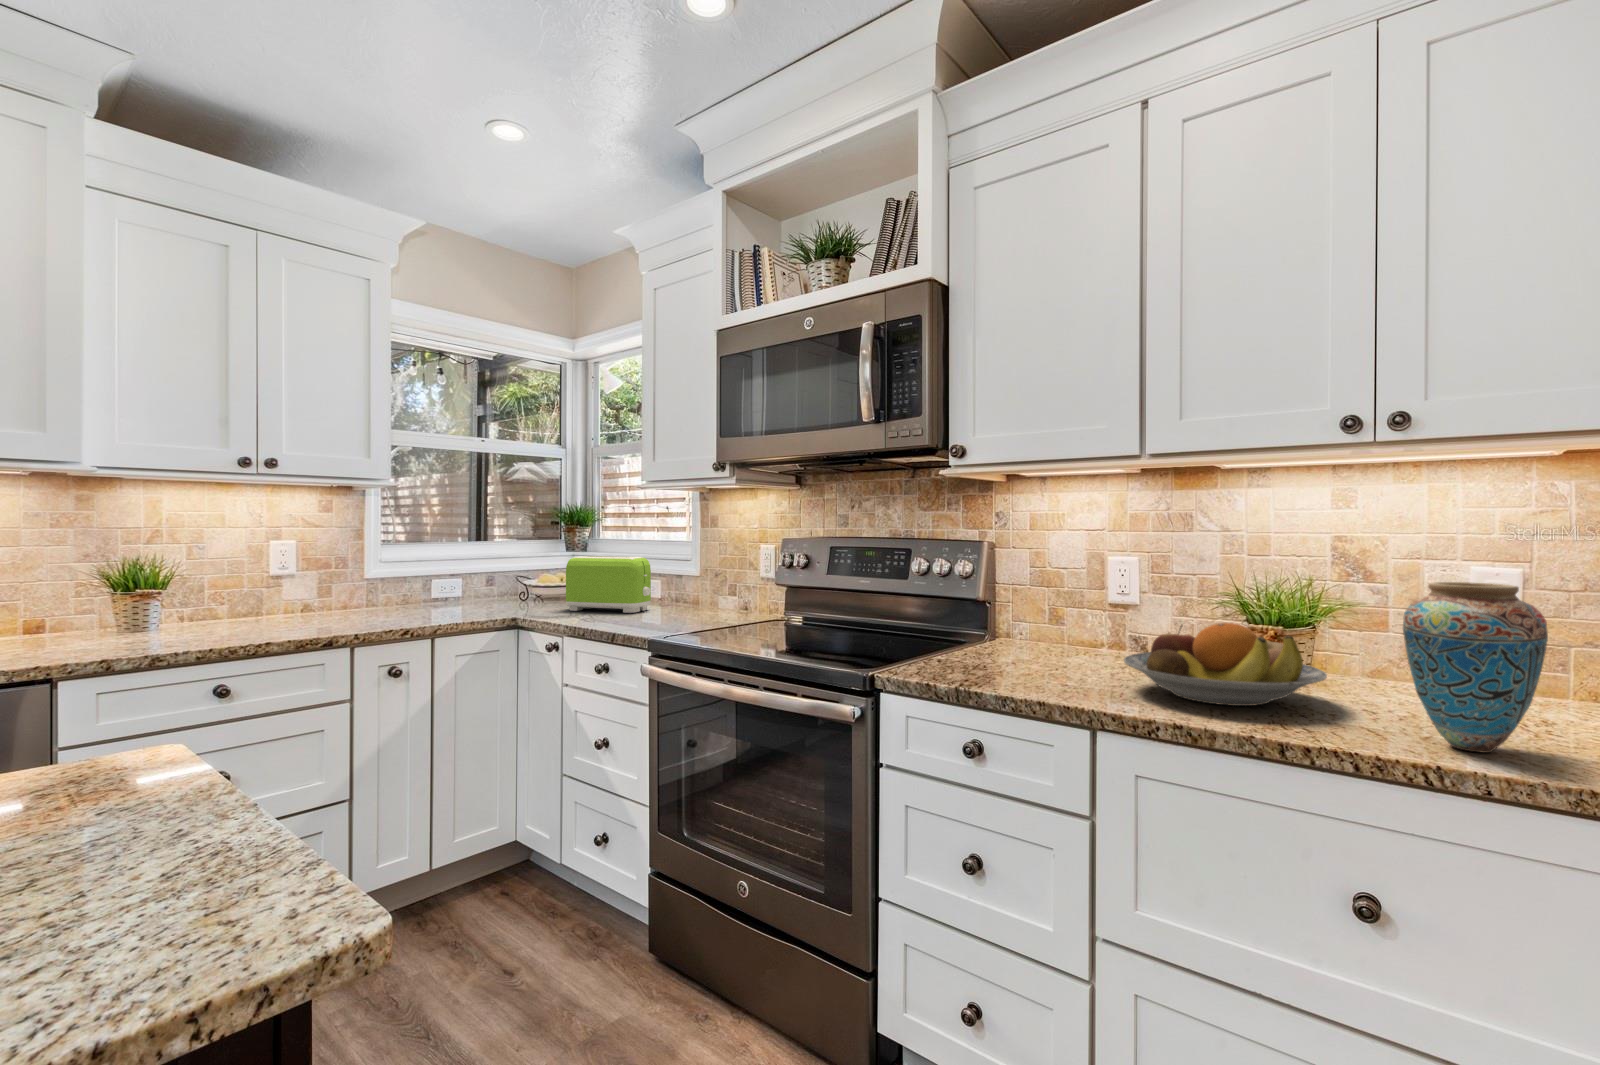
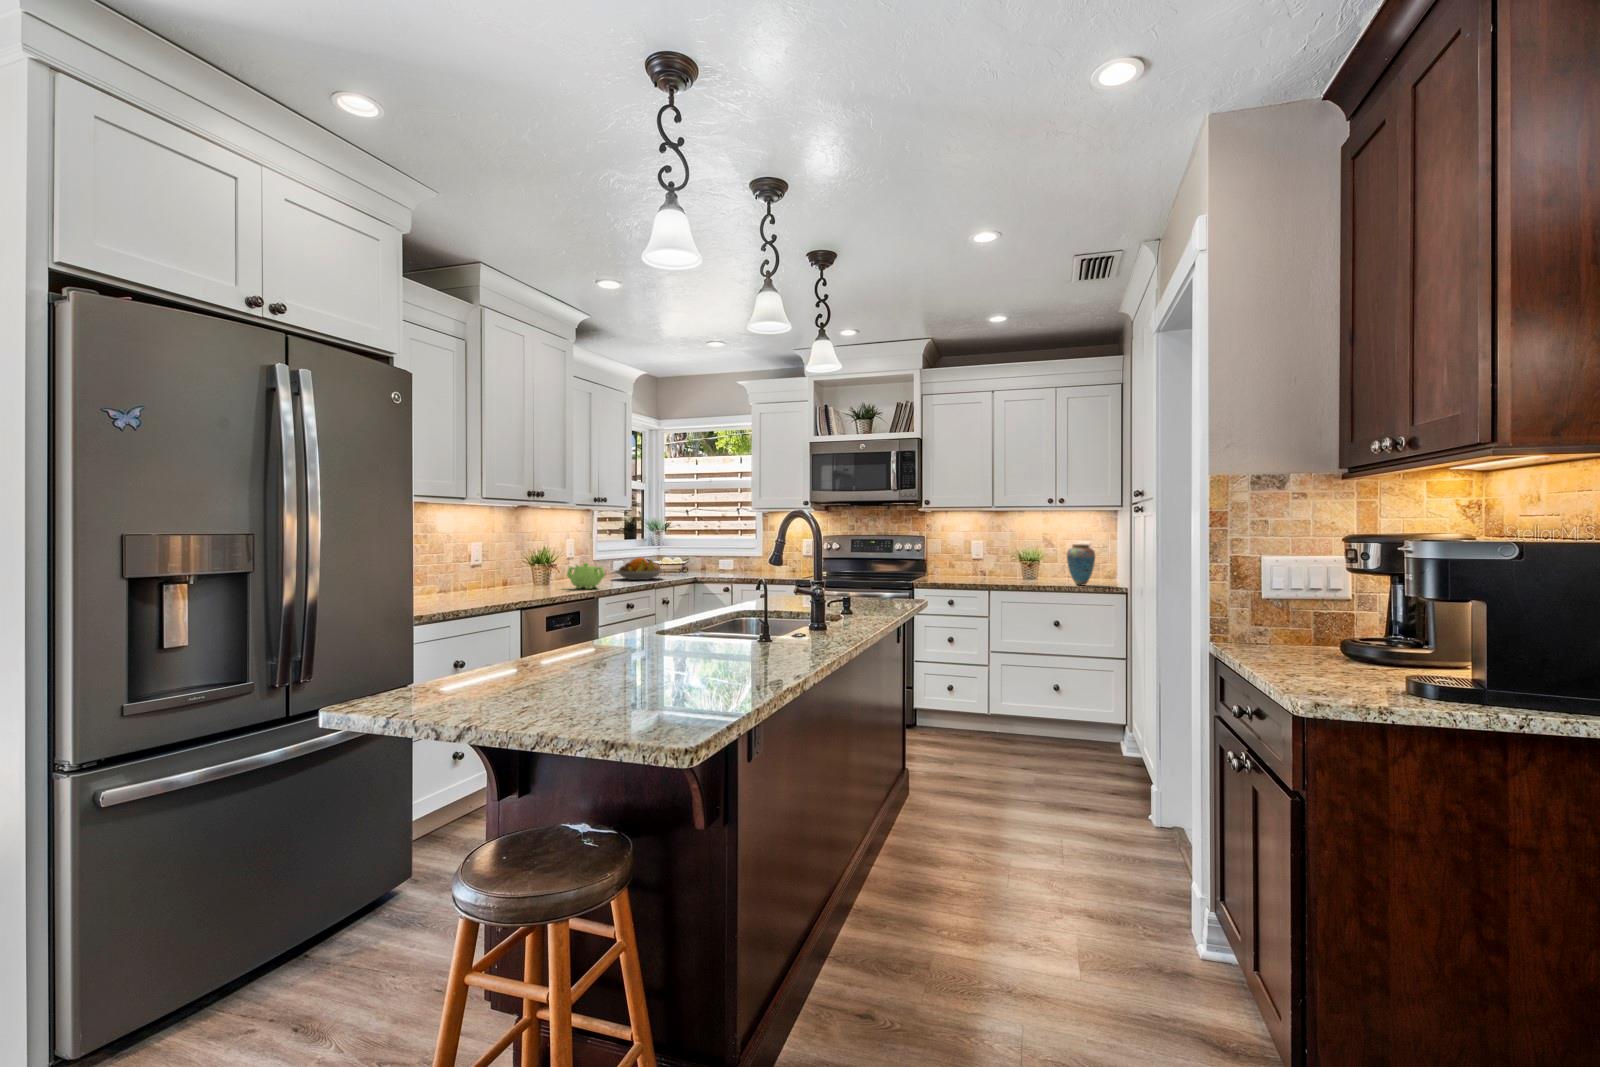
toaster: present [566,556,651,613] -> none [702,547,745,575]
teapot: none [60,592,180,651] -> present [567,563,605,589]
fruit bowl: present [1124,623,1327,706] -> present [615,557,665,580]

